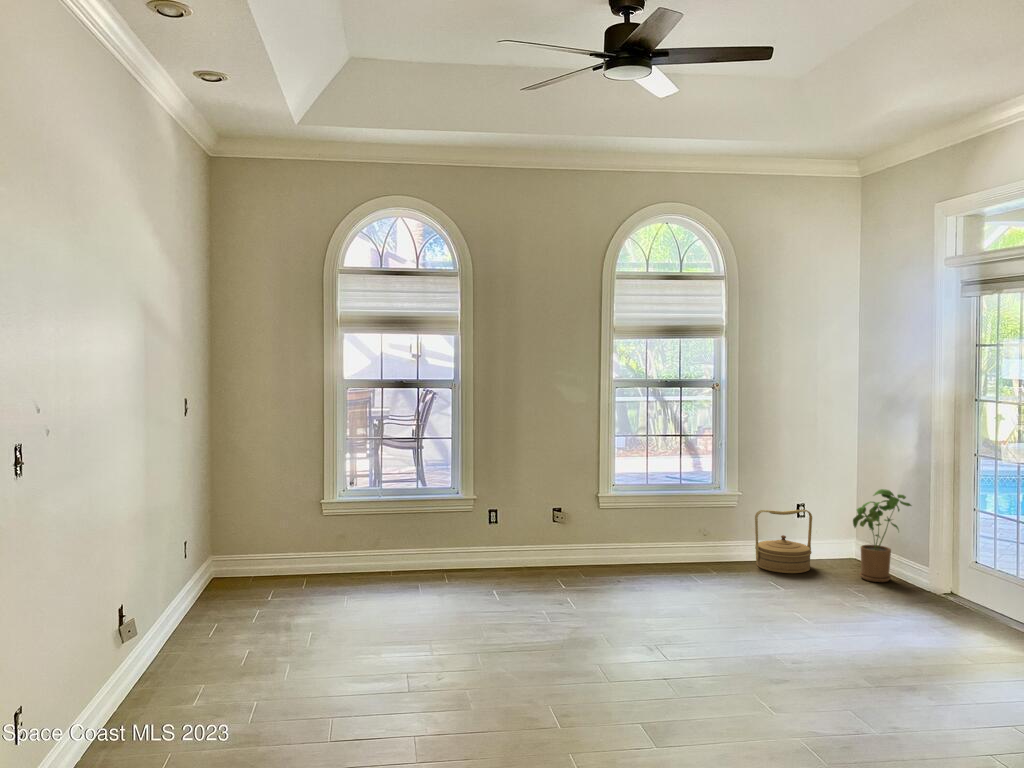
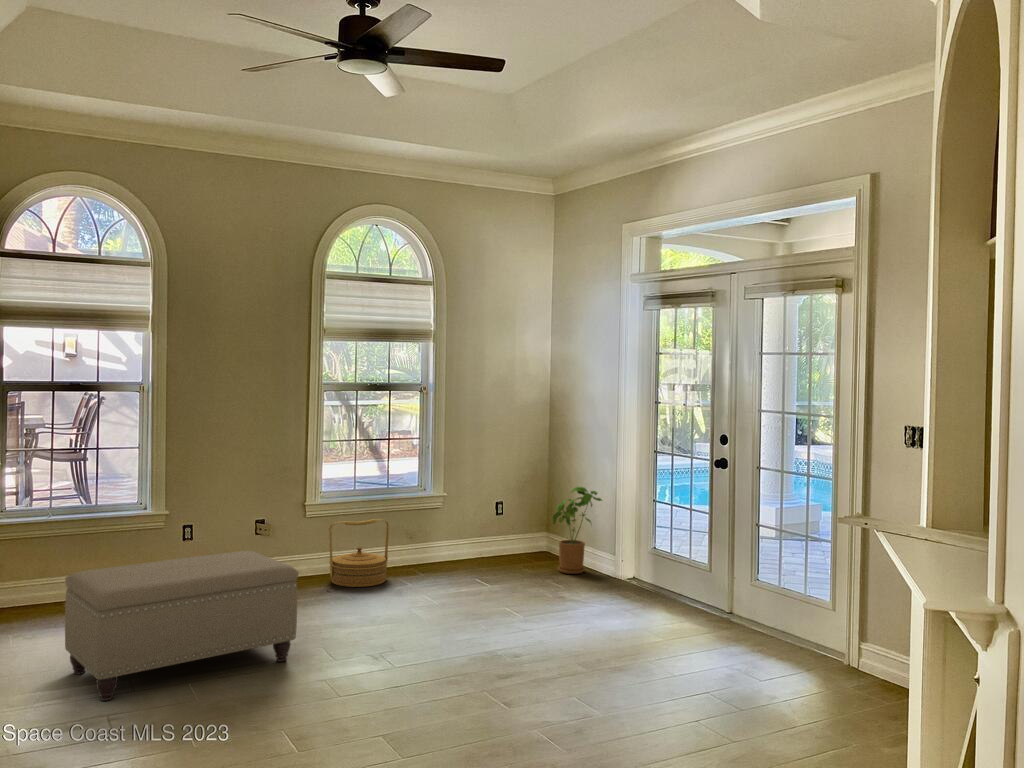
woven basket: present [755,510,812,573] -> present [329,519,389,587]
ottoman: none [382,540,576,667] -> present [65,551,298,701]

